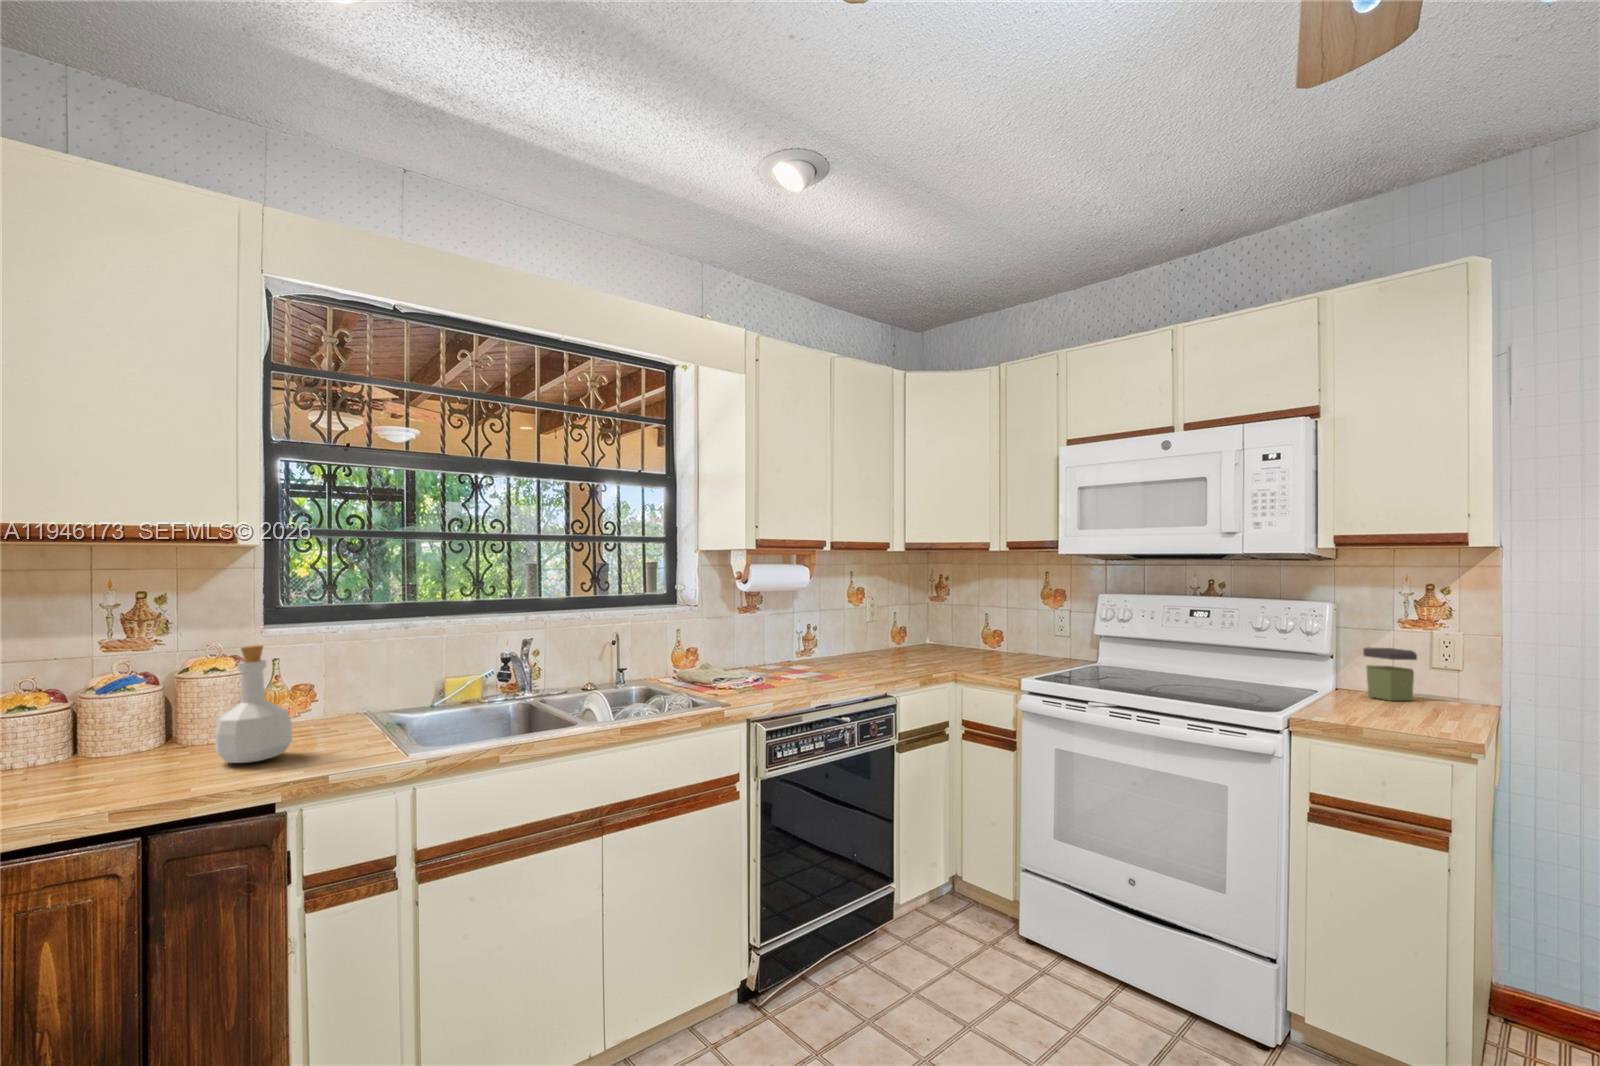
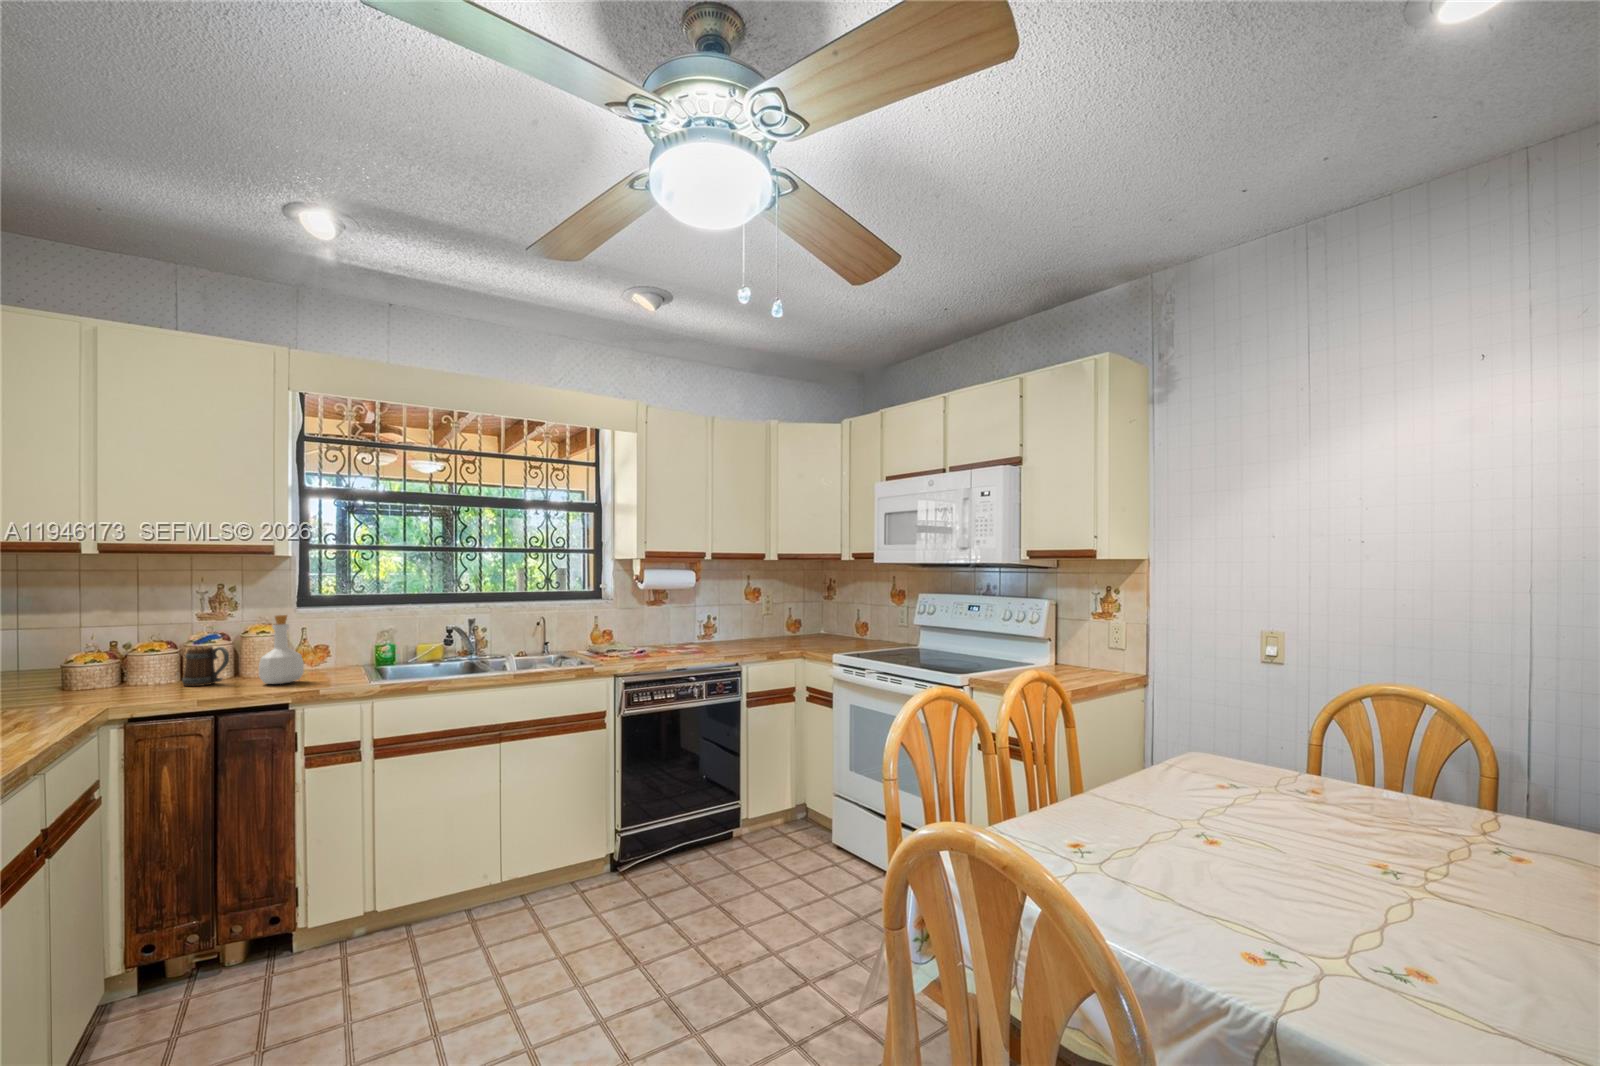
jar: present [1363,647,1417,701] -> none [1060,631,1097,669]
mug: none [76,700,161,773] -> present [182,646,229,686]

